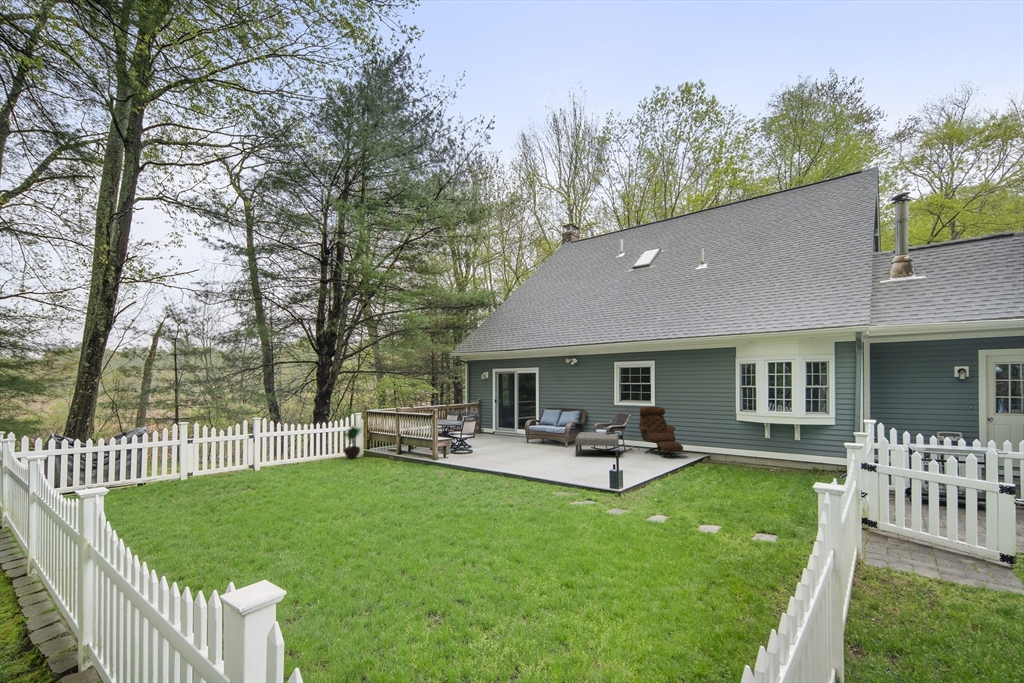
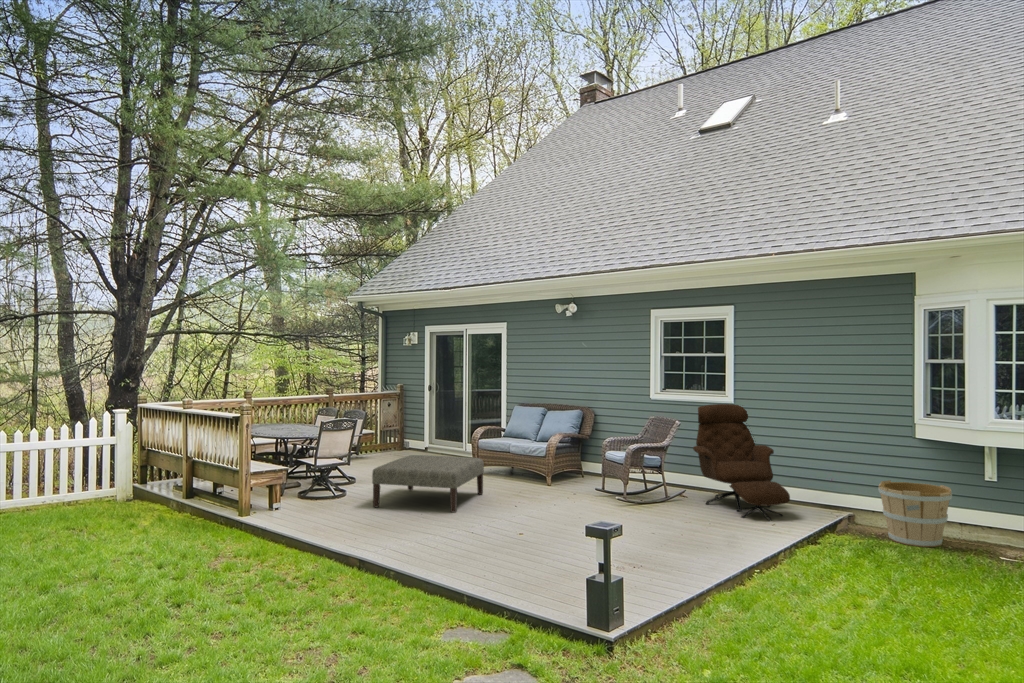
potted tree: present [344,426,361,458] -> none [76,431,126,502]
ottoman: present [575,432,619,457] -> present [372,455,484,512]
wooden bucket: none [721,439,752,467] -> present [878,480,952,547]

